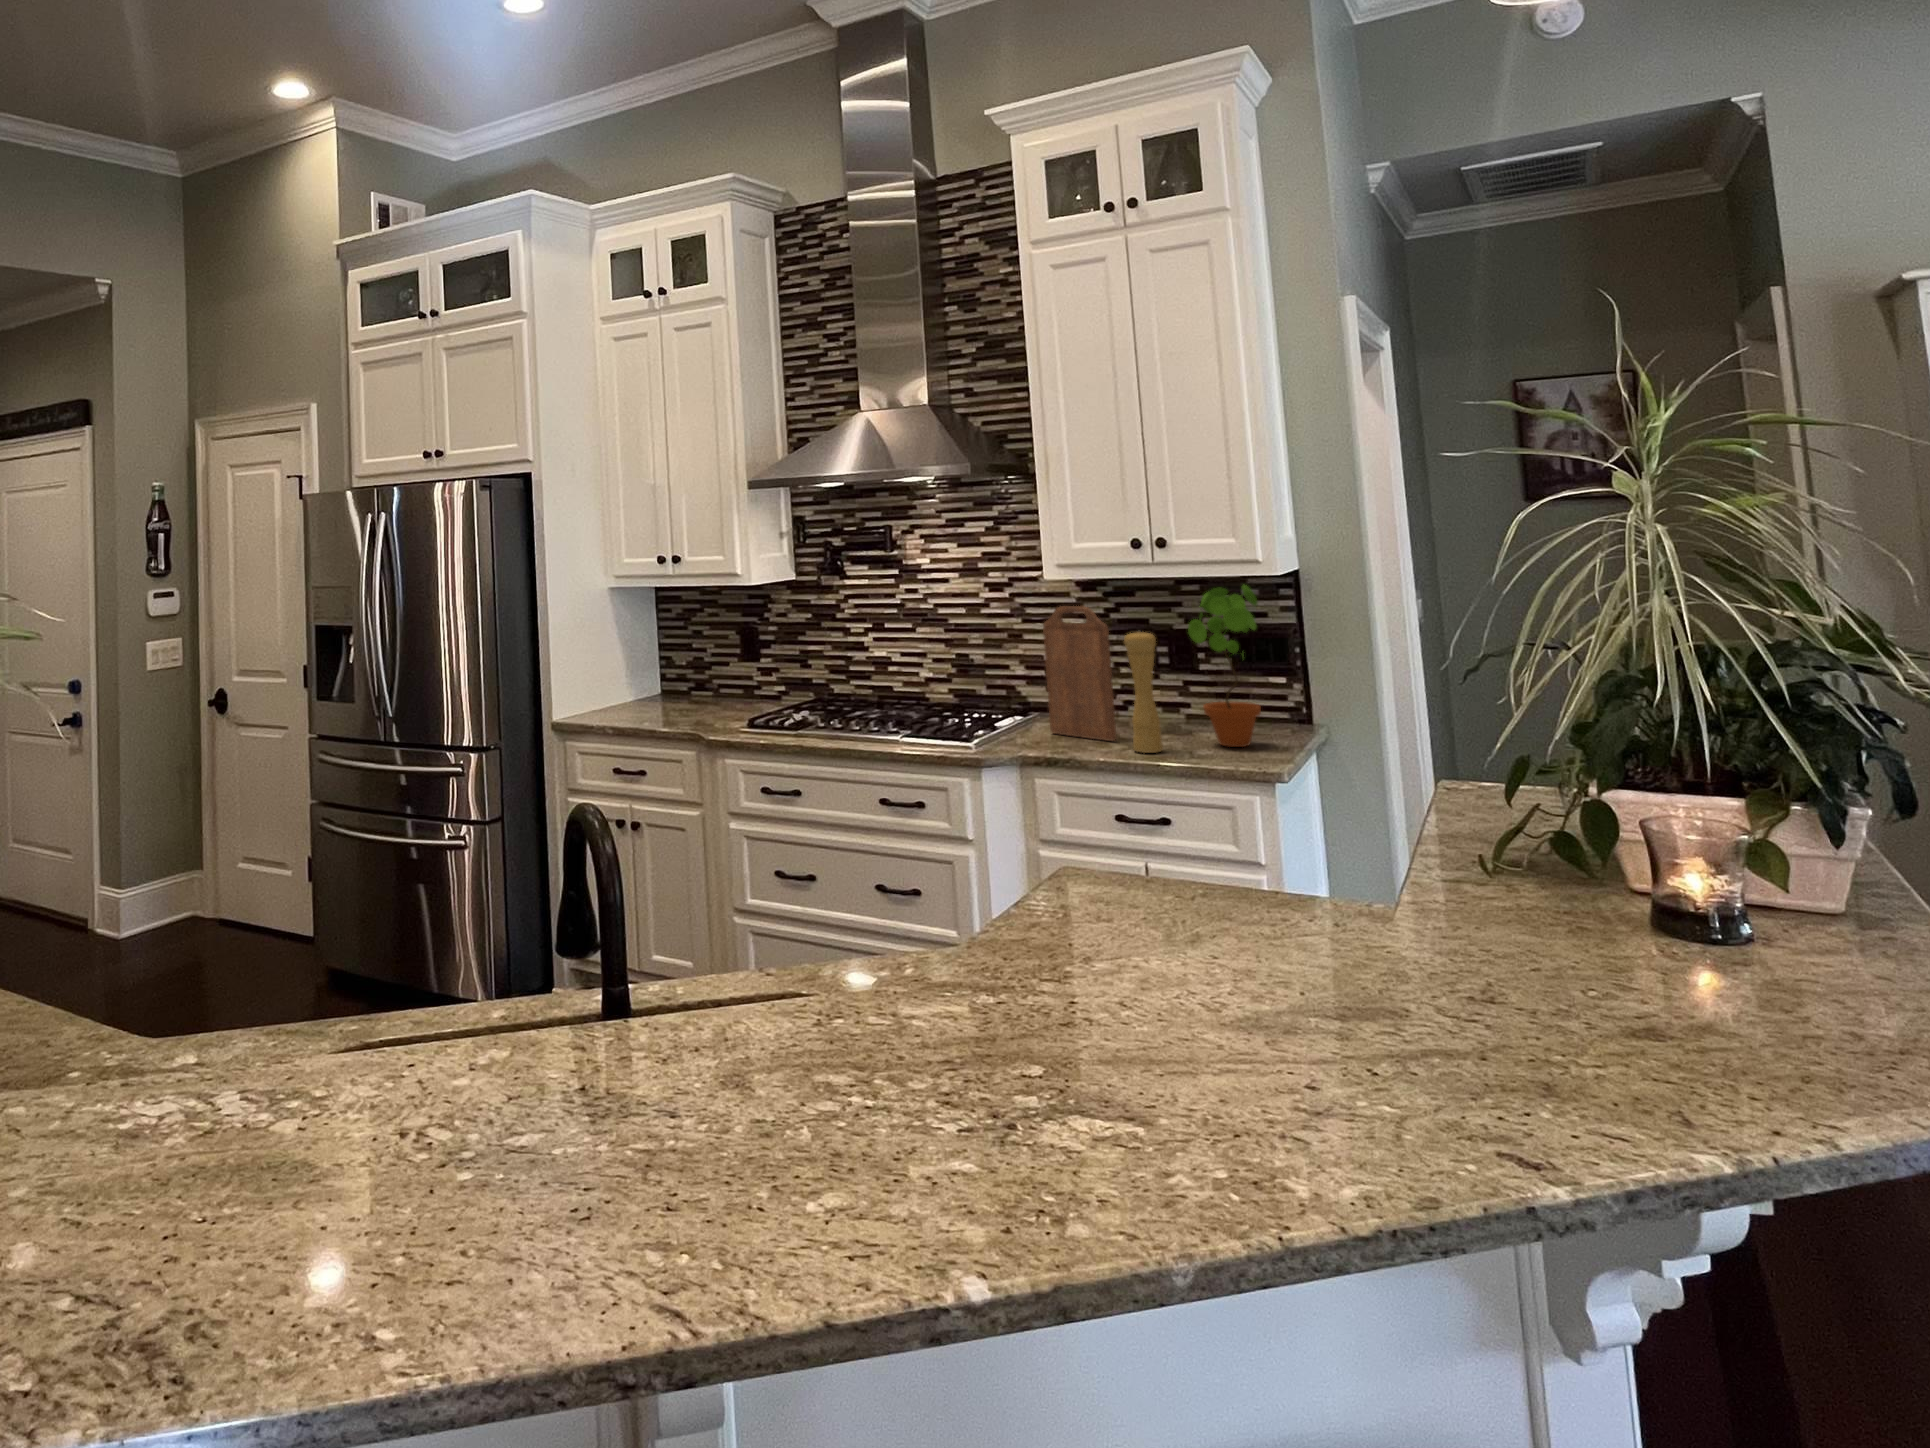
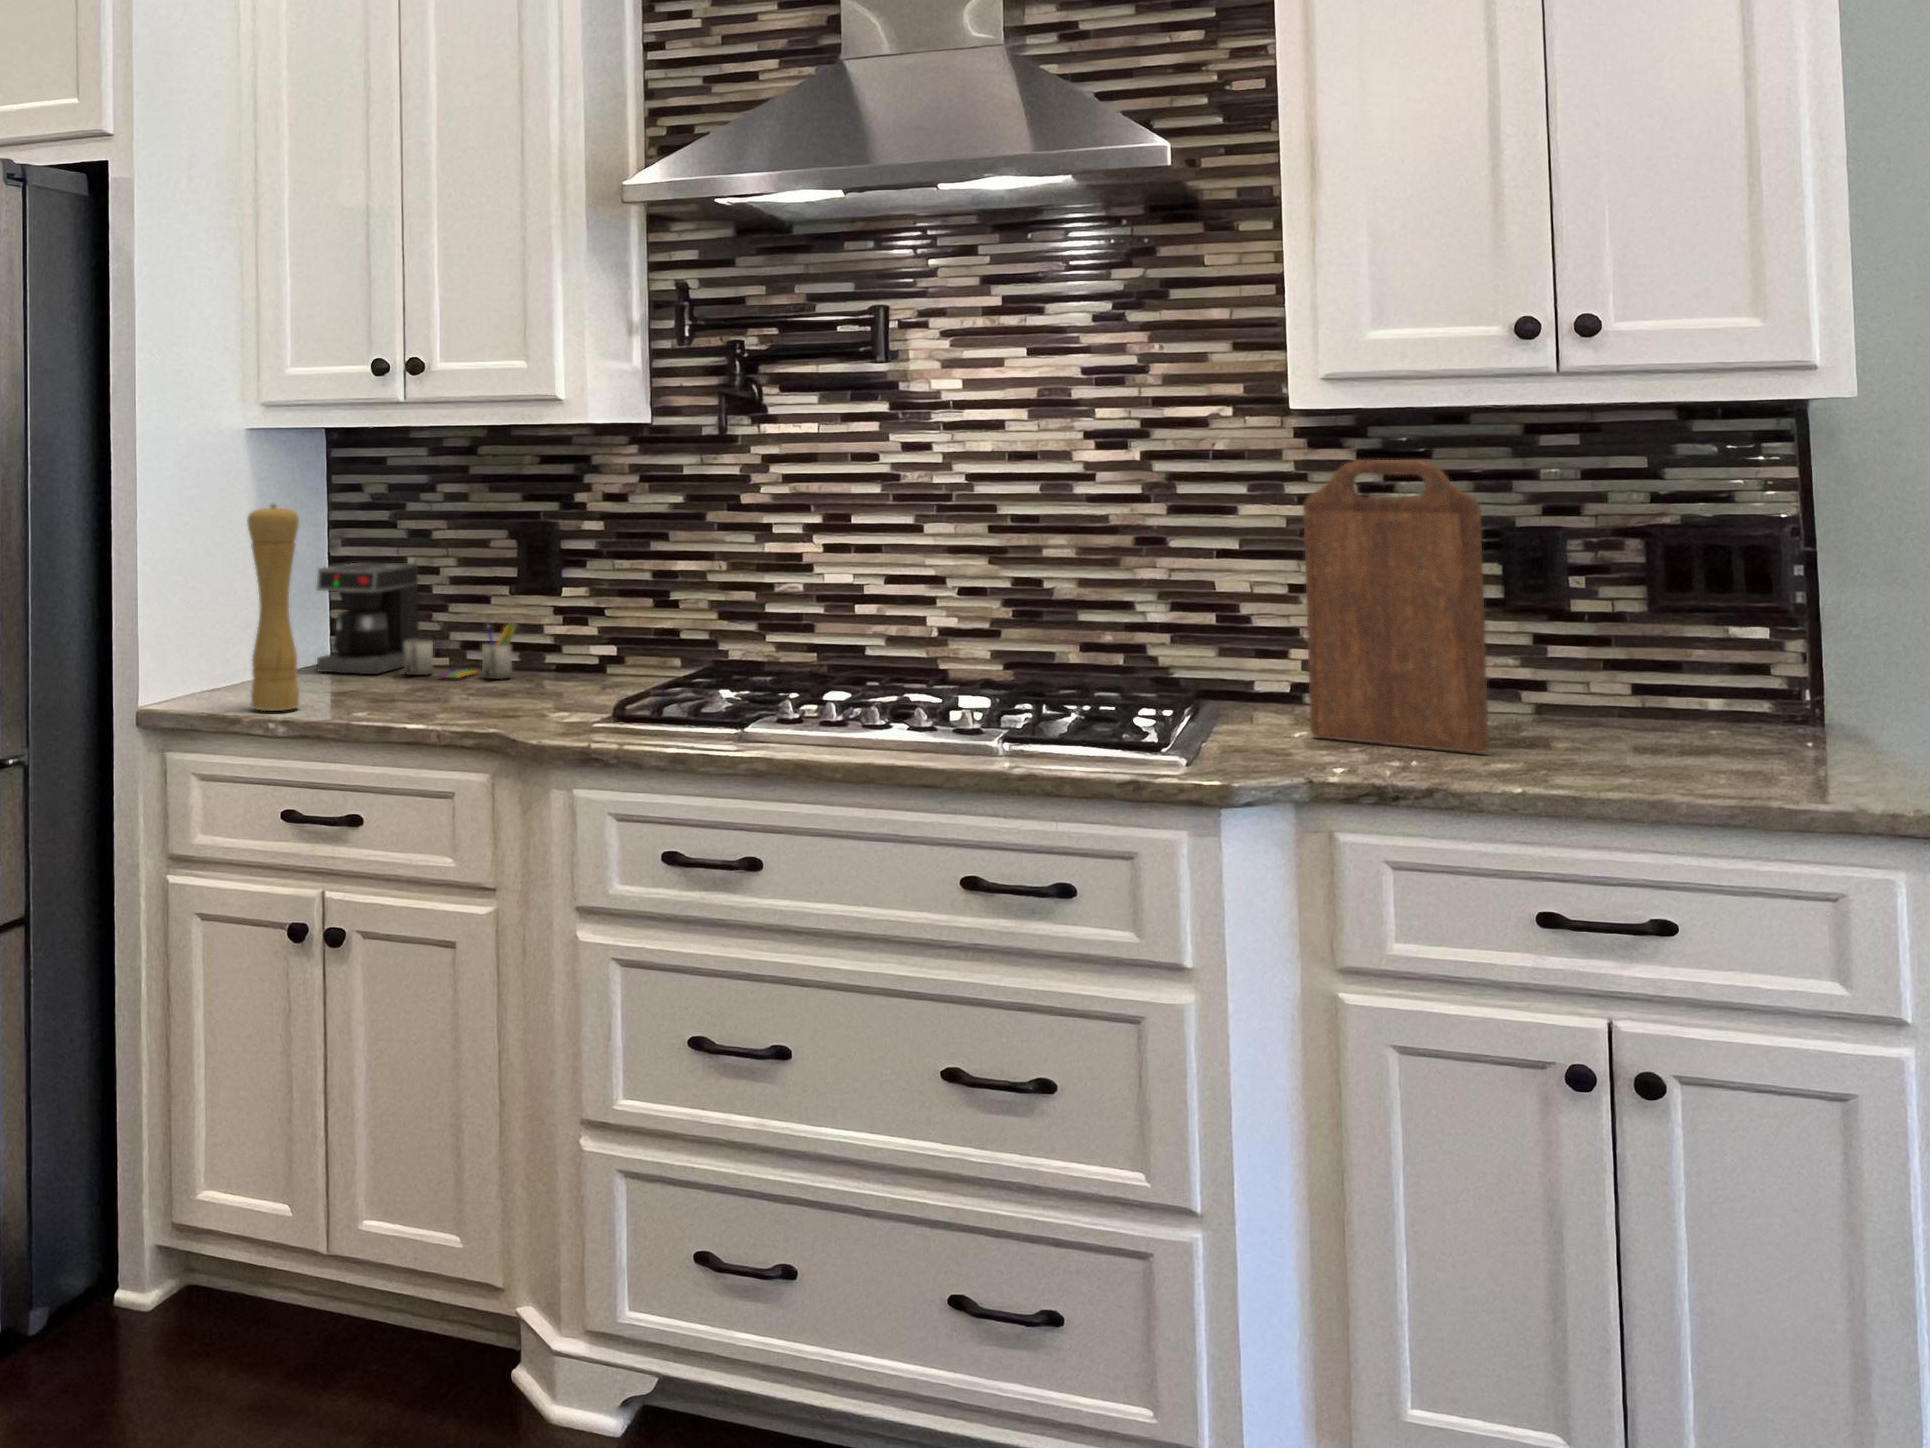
potted plant: present [1188,585,1261,747] -> none [1678,414,1834,765]
pepper mill: present [1124,631,1163,753] -> present [247,505,299,711]
coffee maker: none [644,647,733,705] -> present [317,562,517,679]

